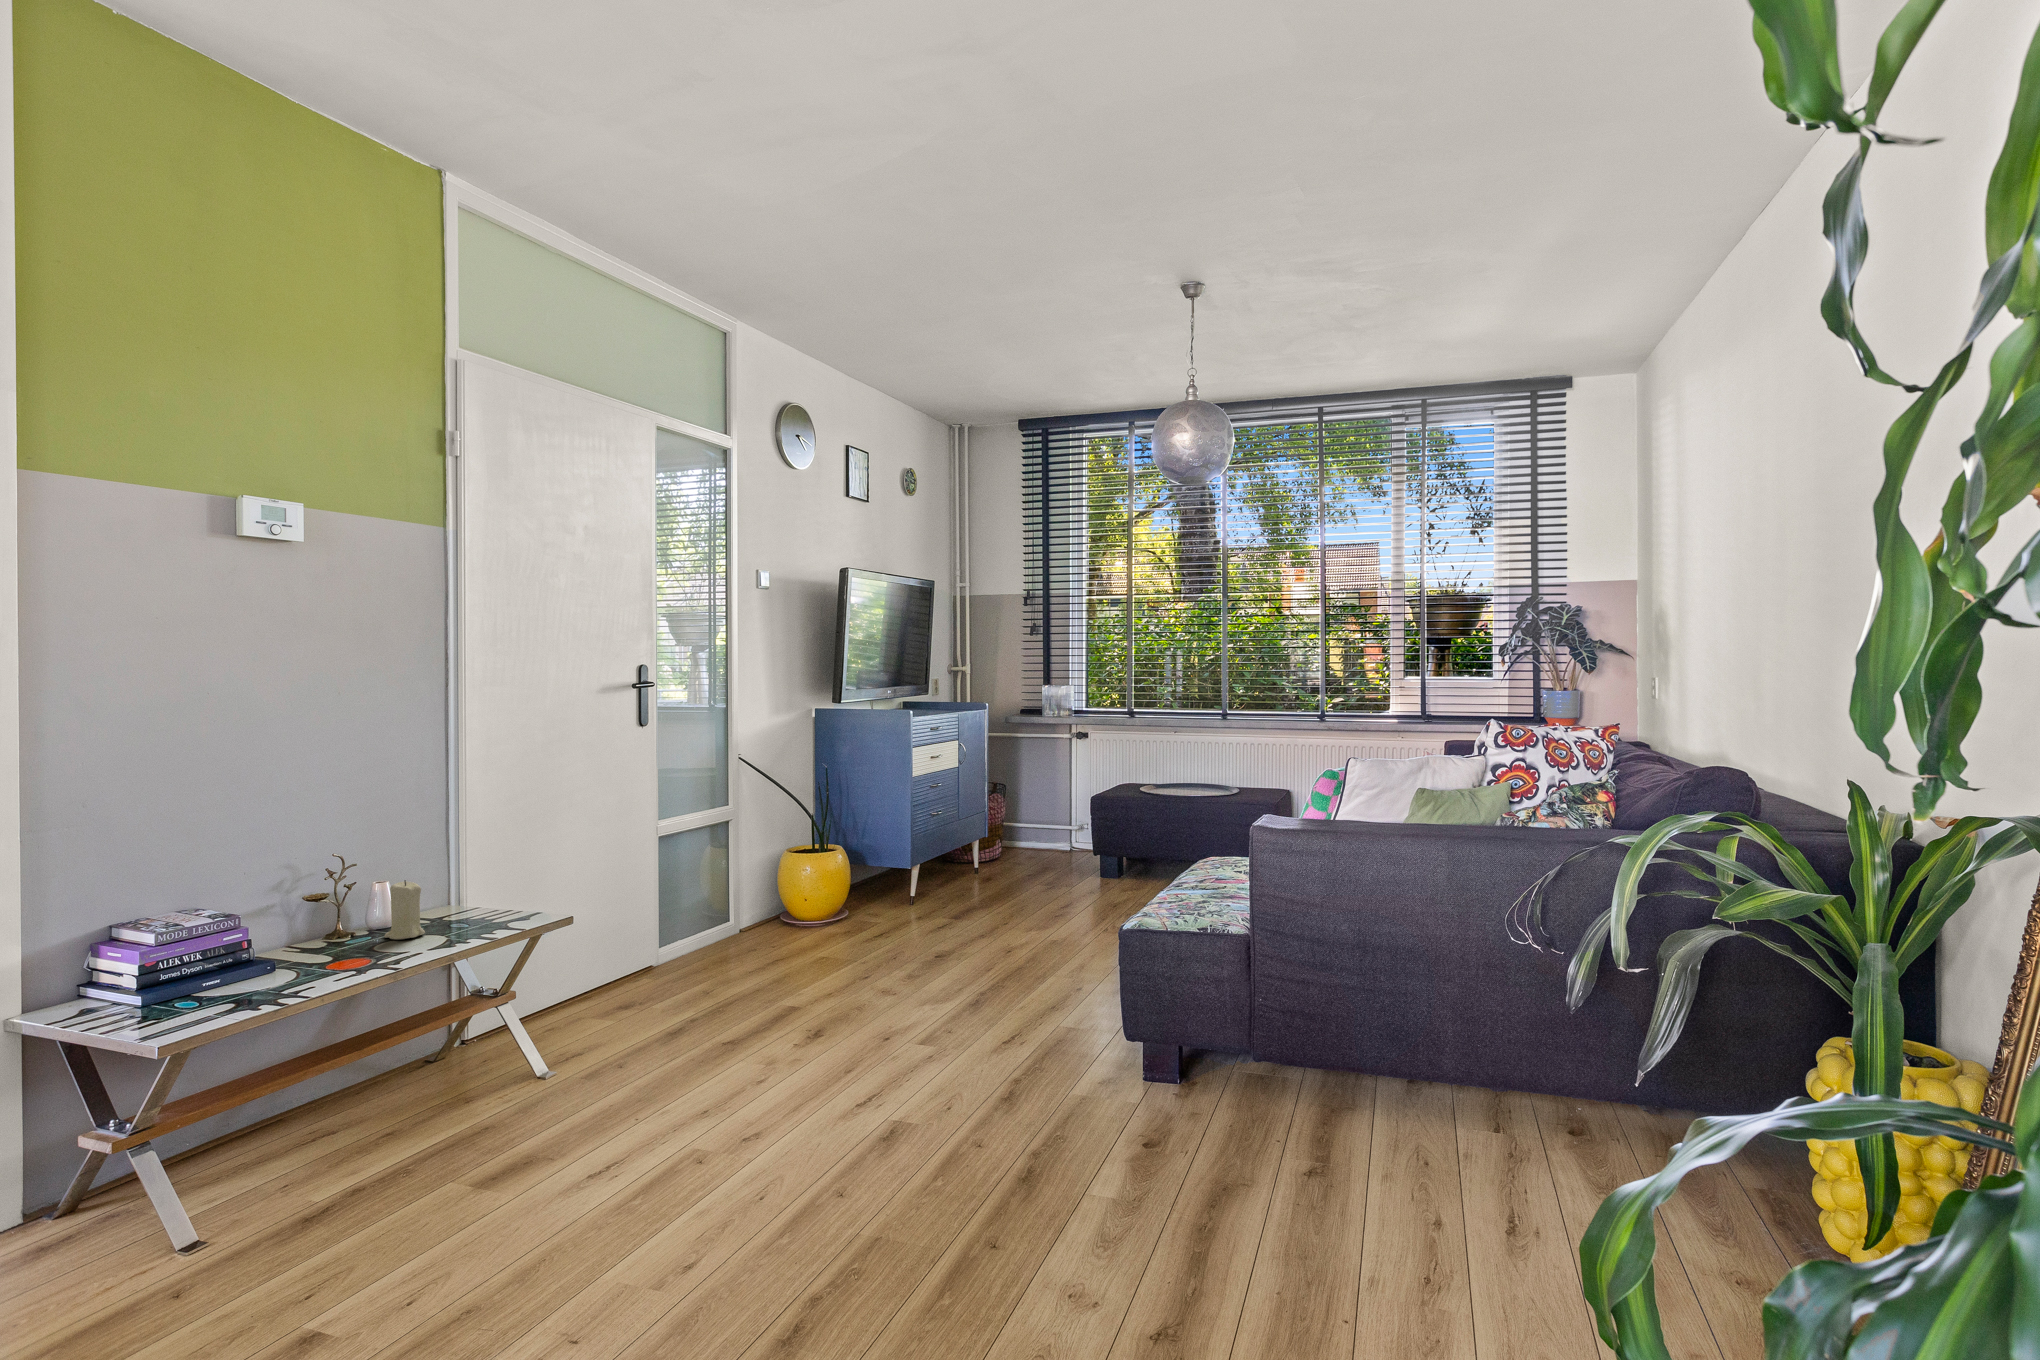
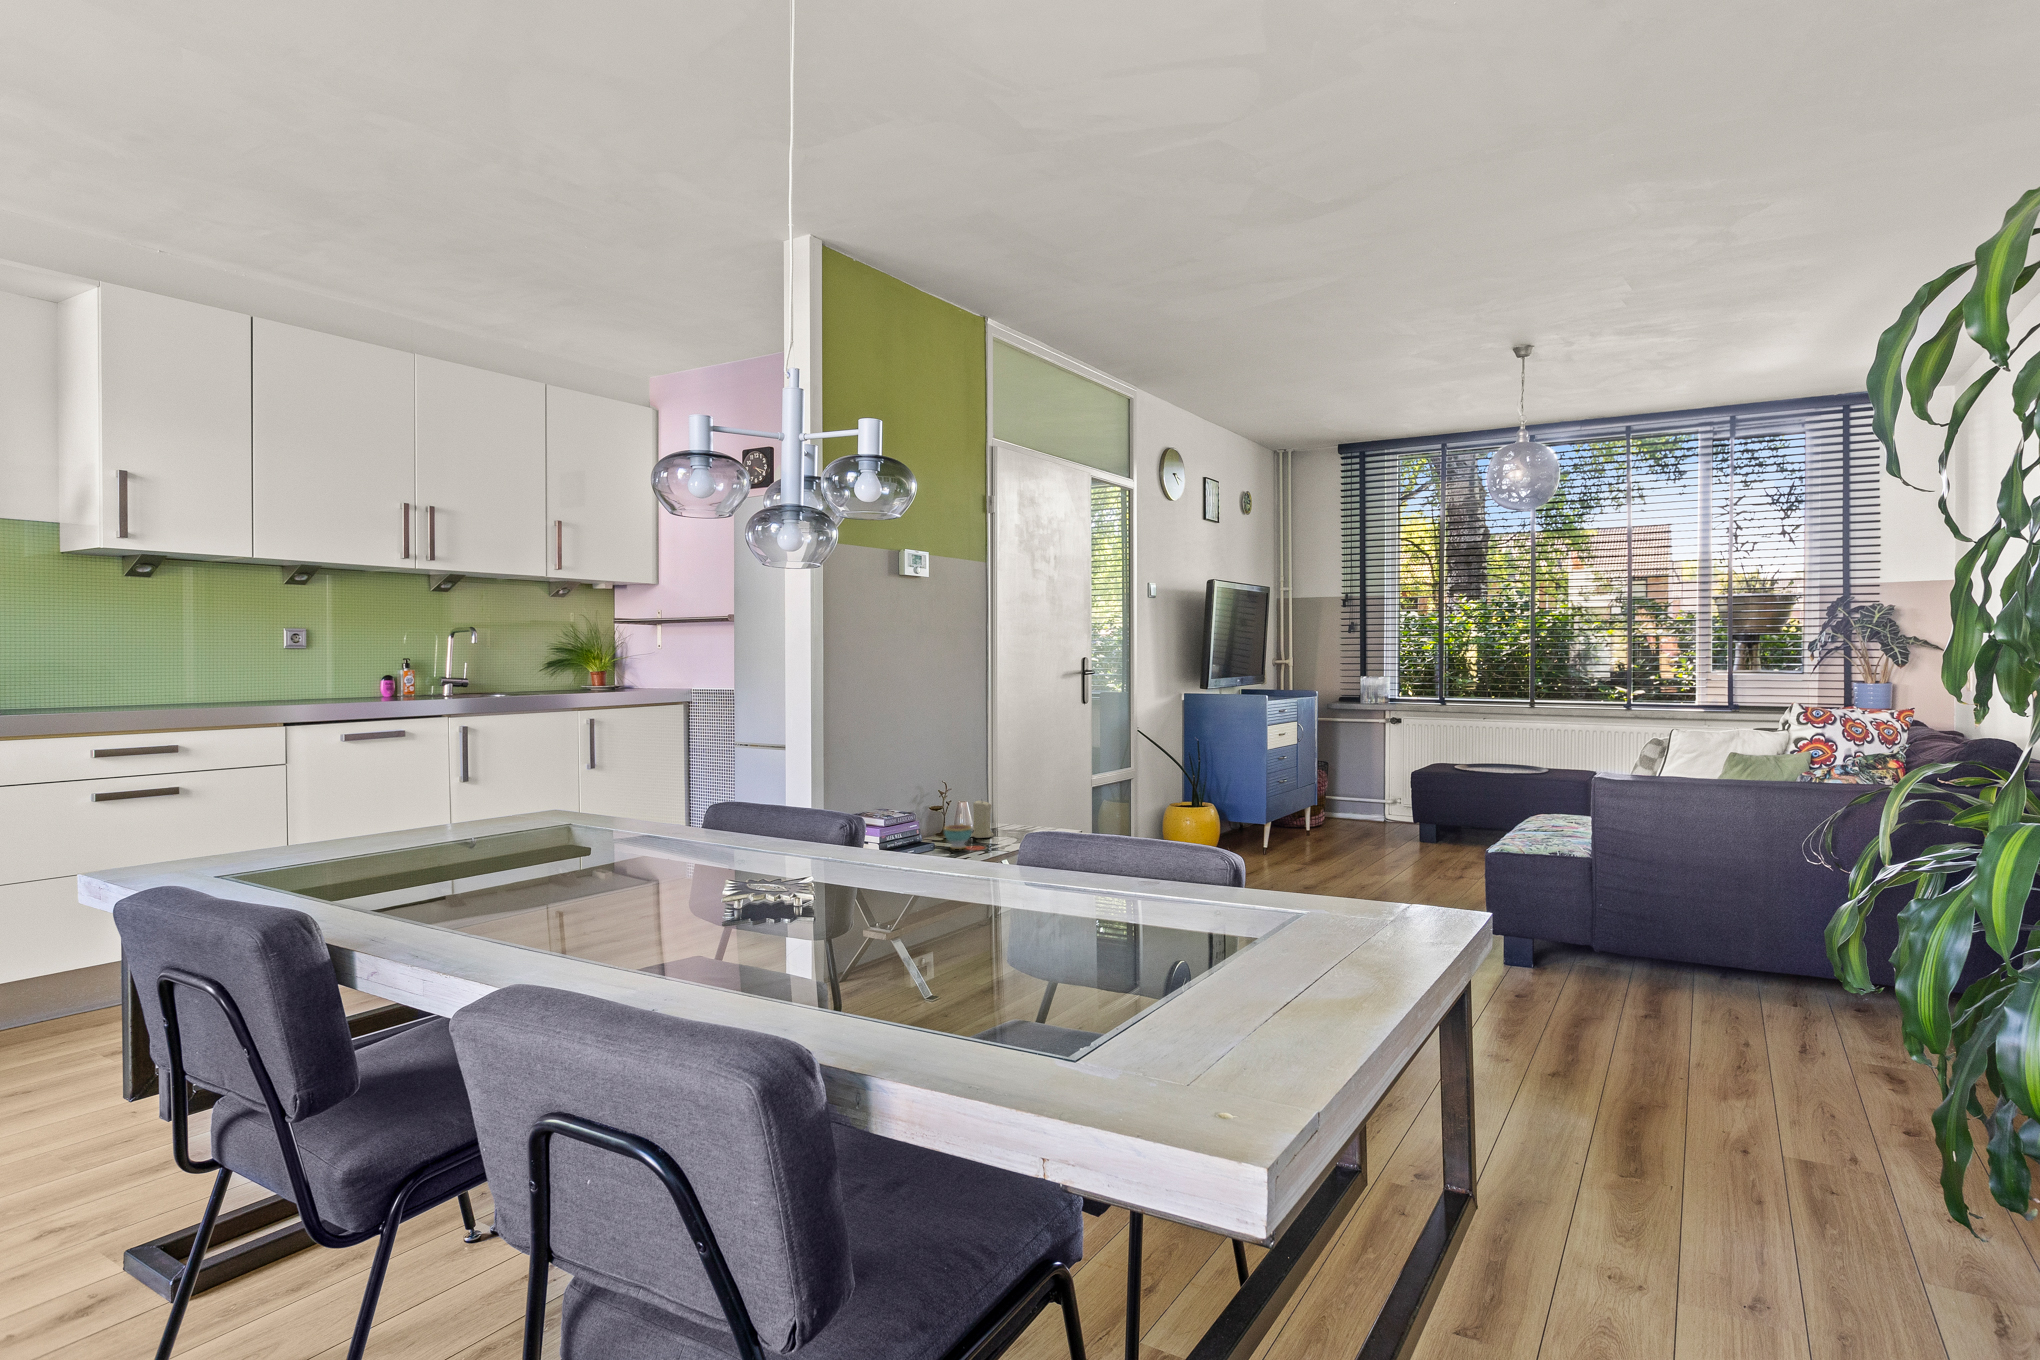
teacup: none [310,923,360,966] -> present [944,824,971,849]

